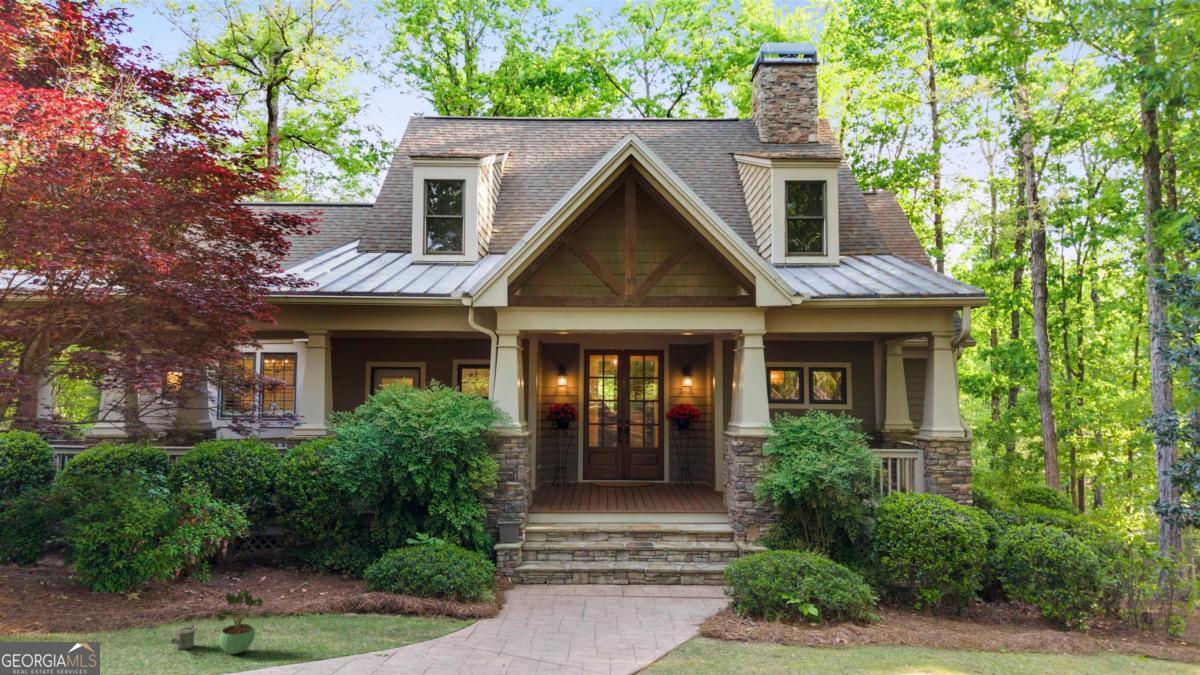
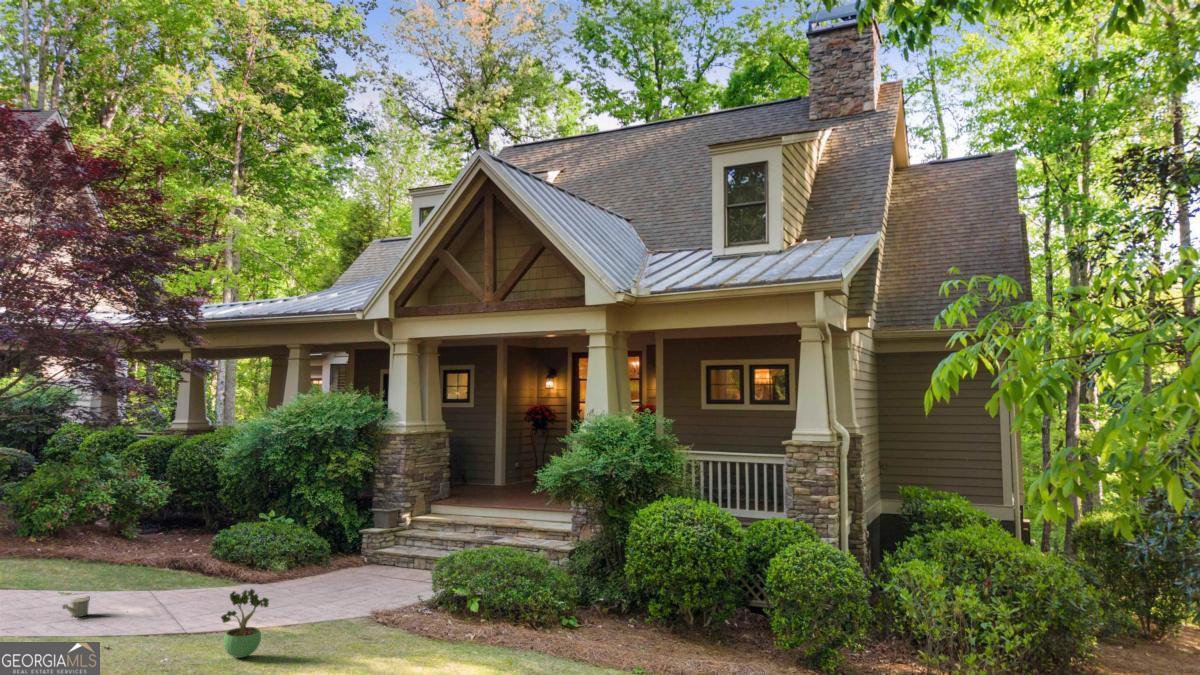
watering can: present [171,625,195,650] -> present [62,596,90,617]

